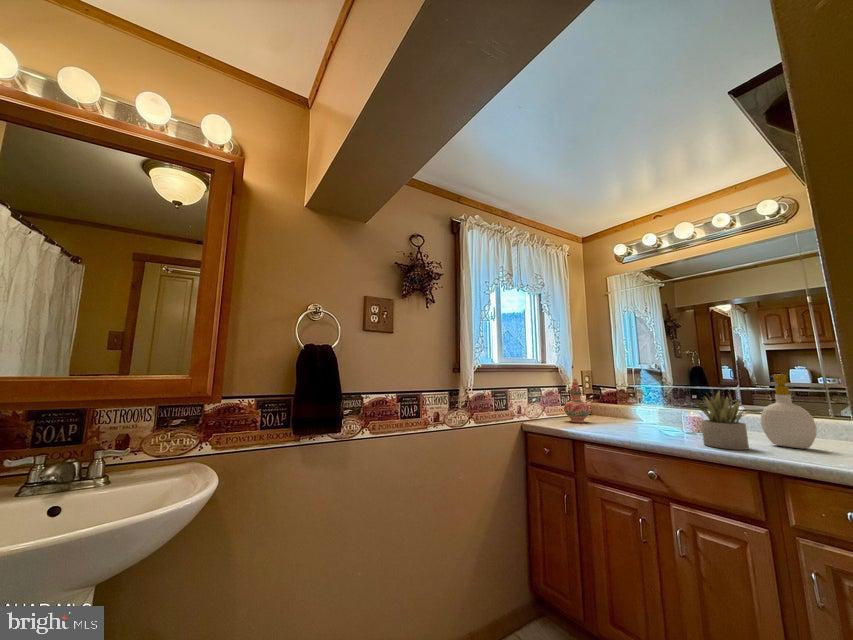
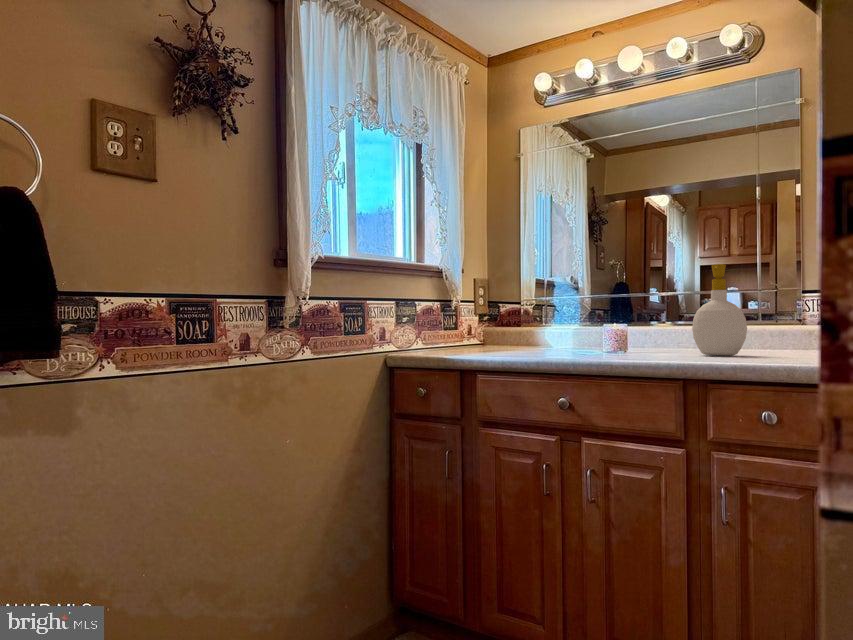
decorative vase: present [564,378,590,422] -> none [449,285,485,352]
succulent plant: present [694,391,749,450] -> none [623,285,683,360]

